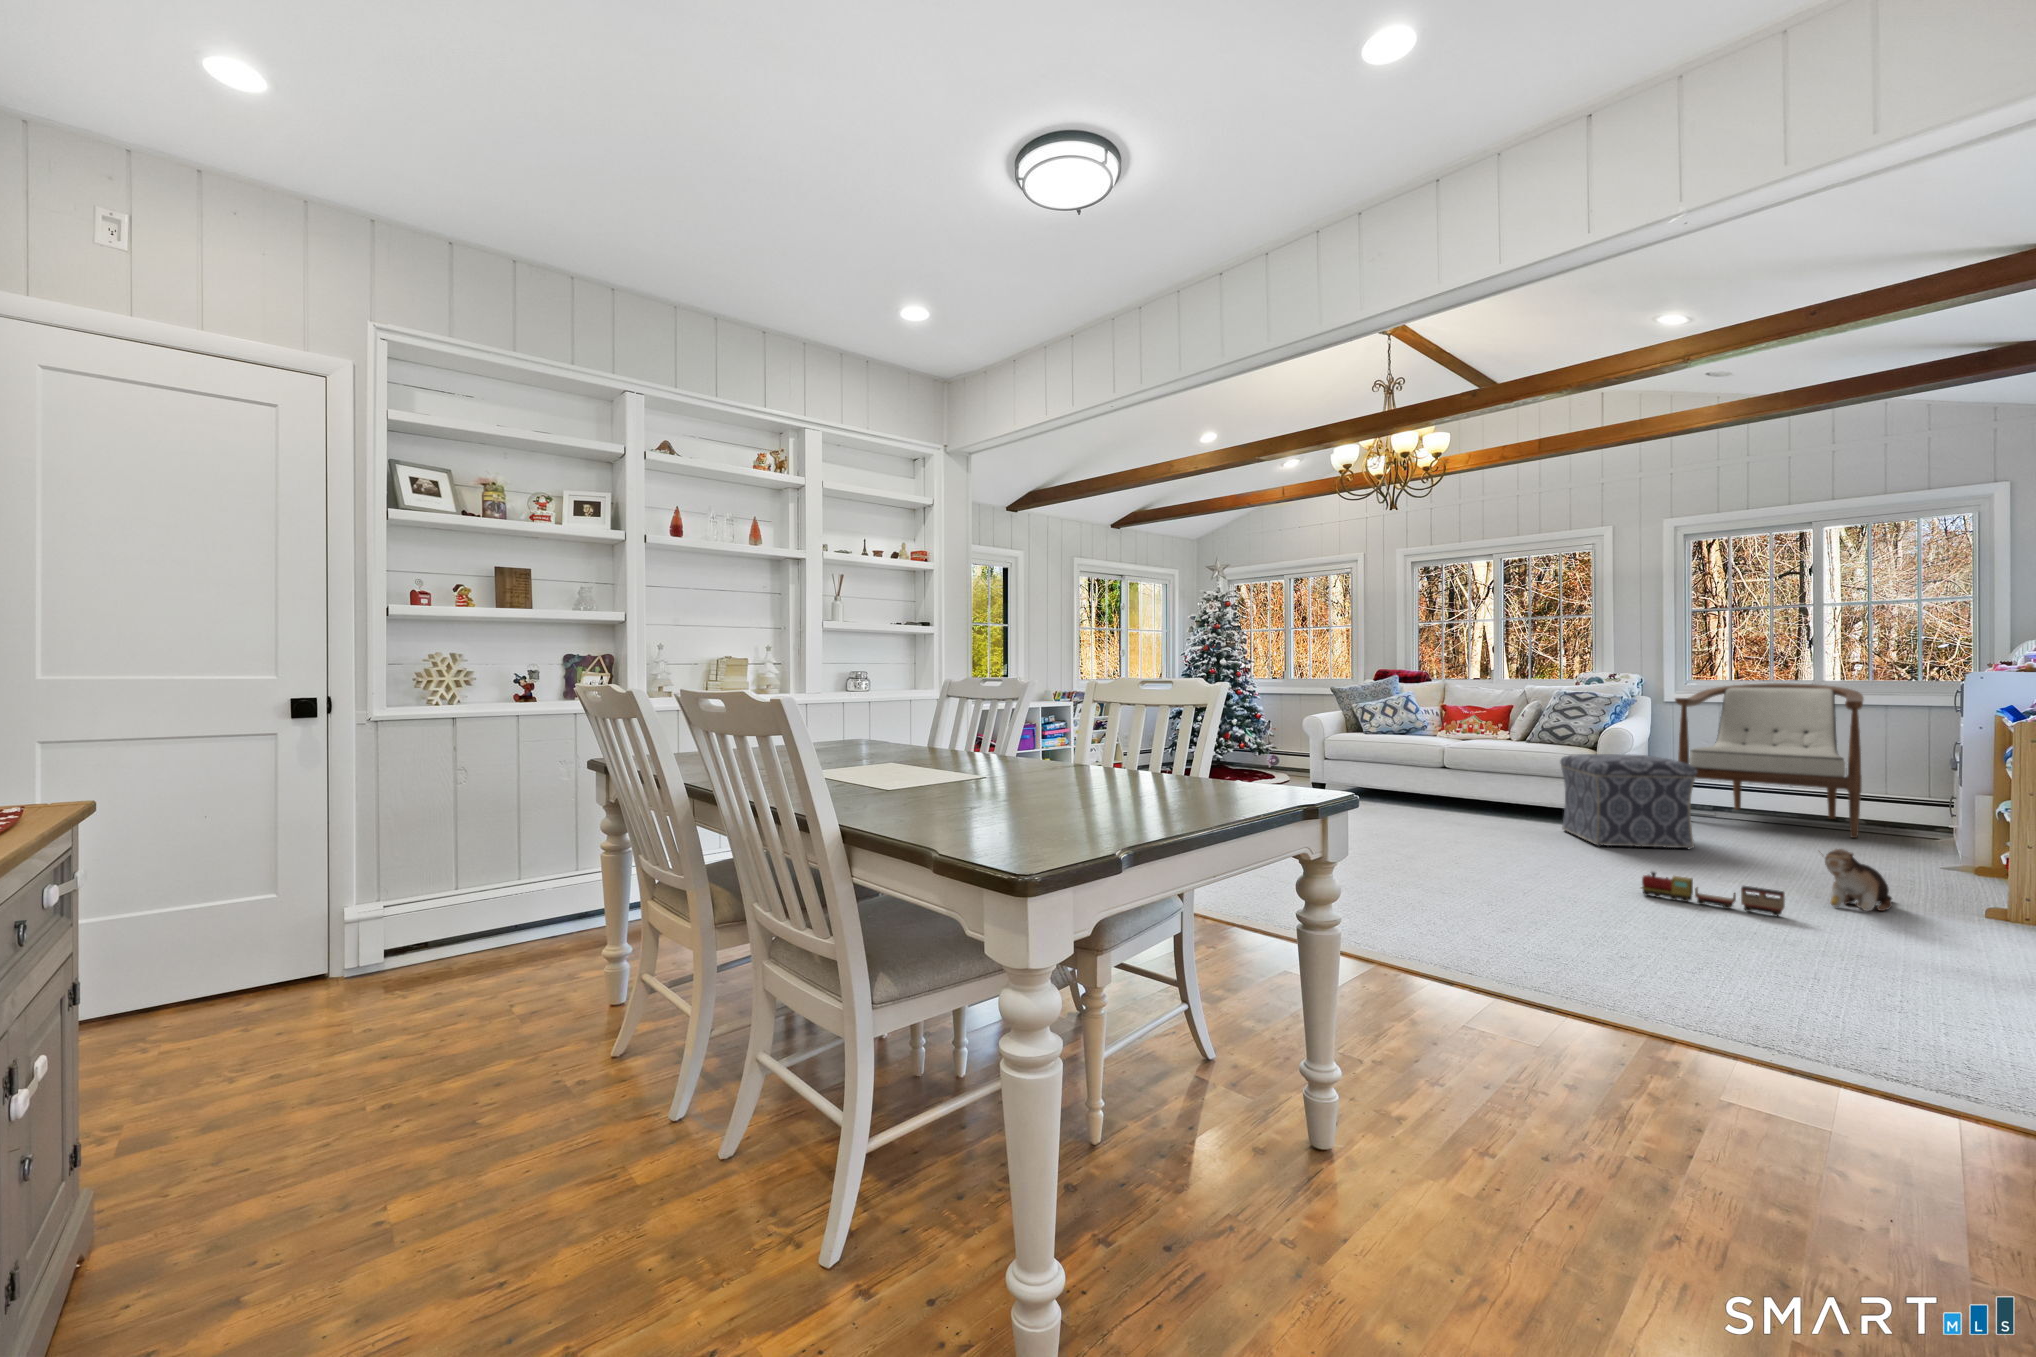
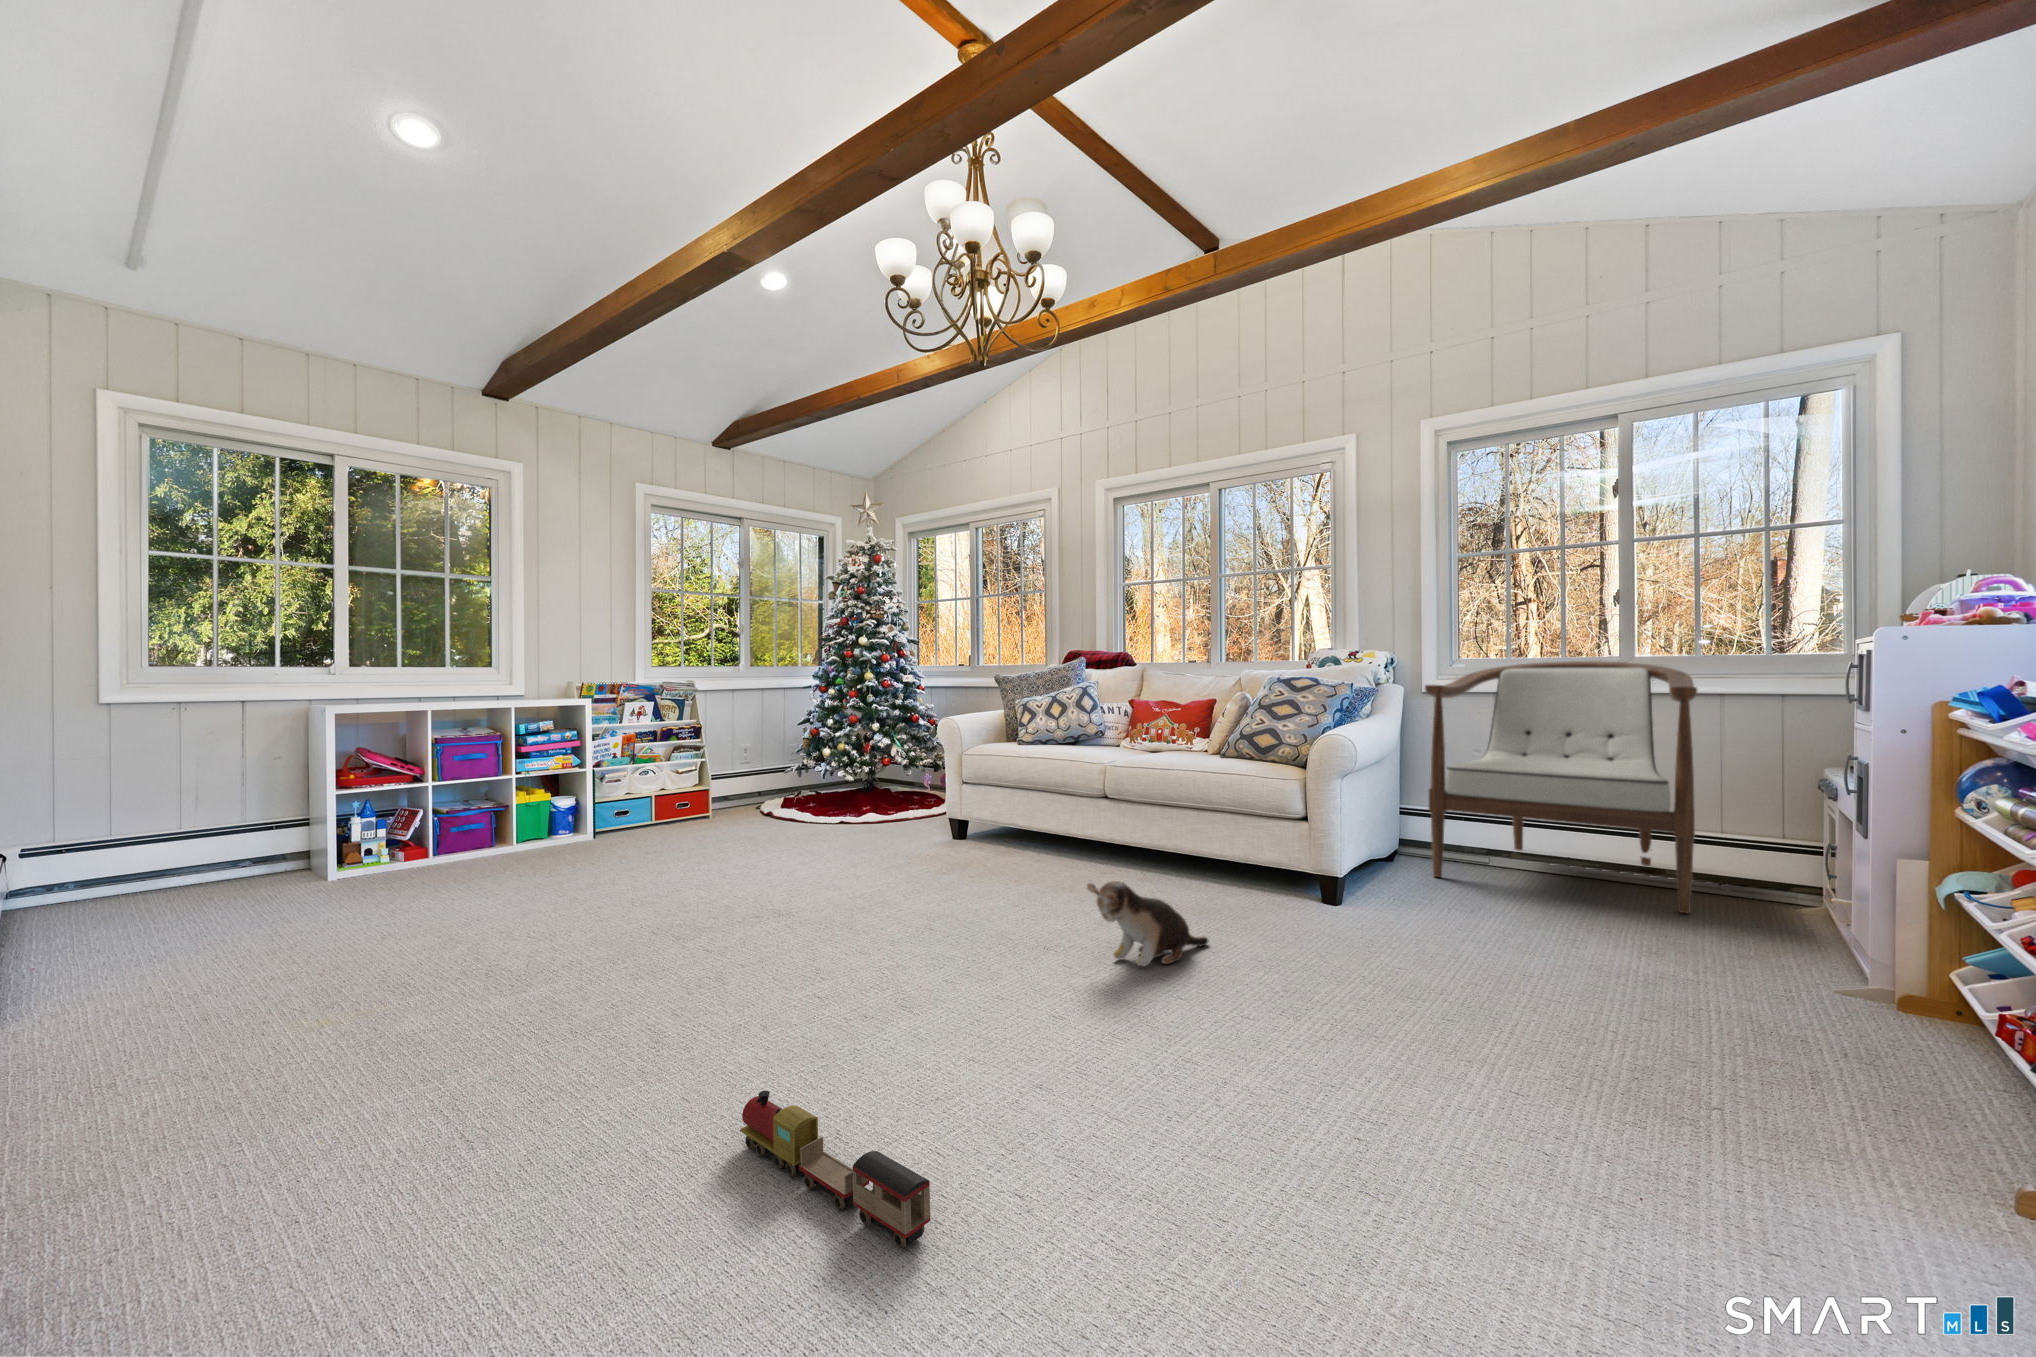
ottoman: present [1560,754,1697,850] -> none [1238,782,1437,959]
plush toy: present [1825,849,1892,911] -> present [1087,881,1208,966]
toy train: present [1642,872,1785,916] -> present [740,1091,930,1248]

